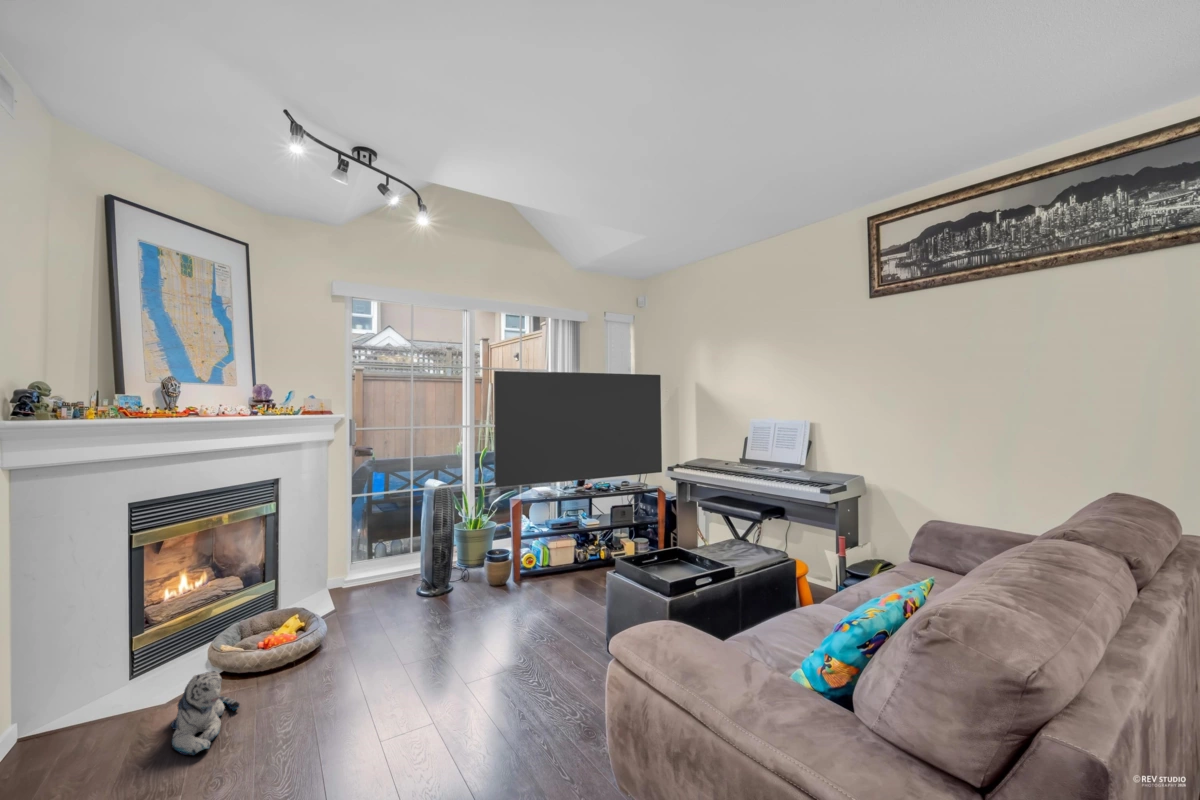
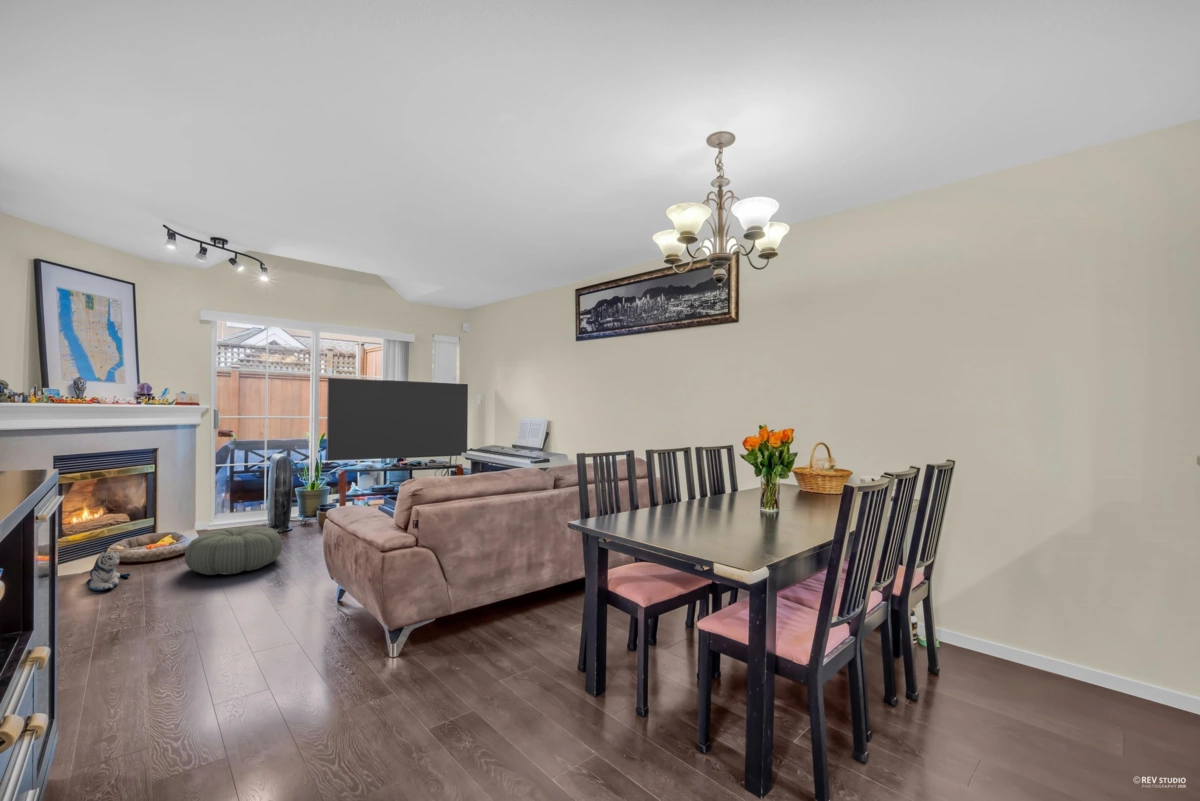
pouf: none [323,609,468,713] -> present [185,526,282,575]

